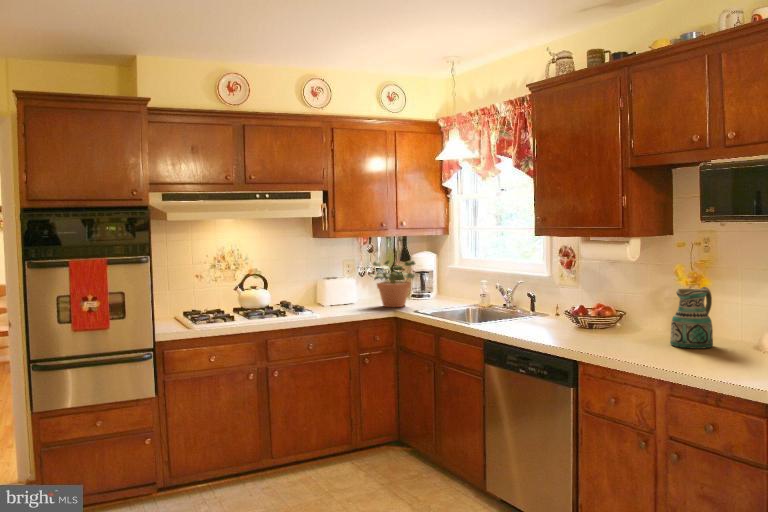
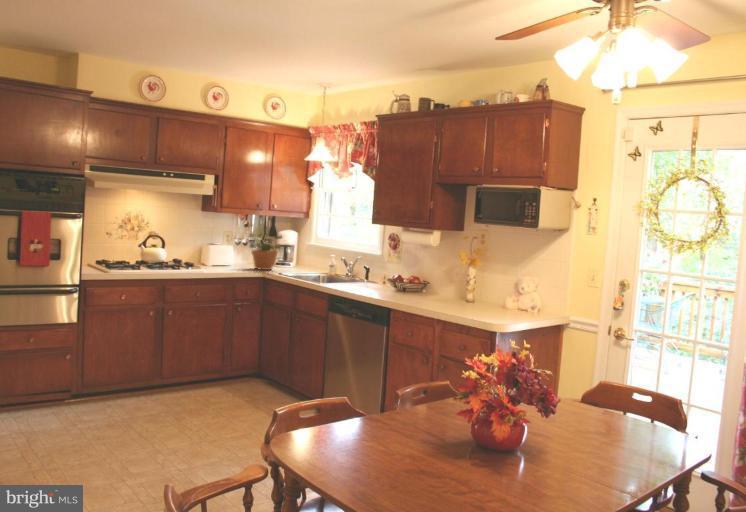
ceramic pitcher: present [670,287,713,349] -> none [453,266,481,305]

